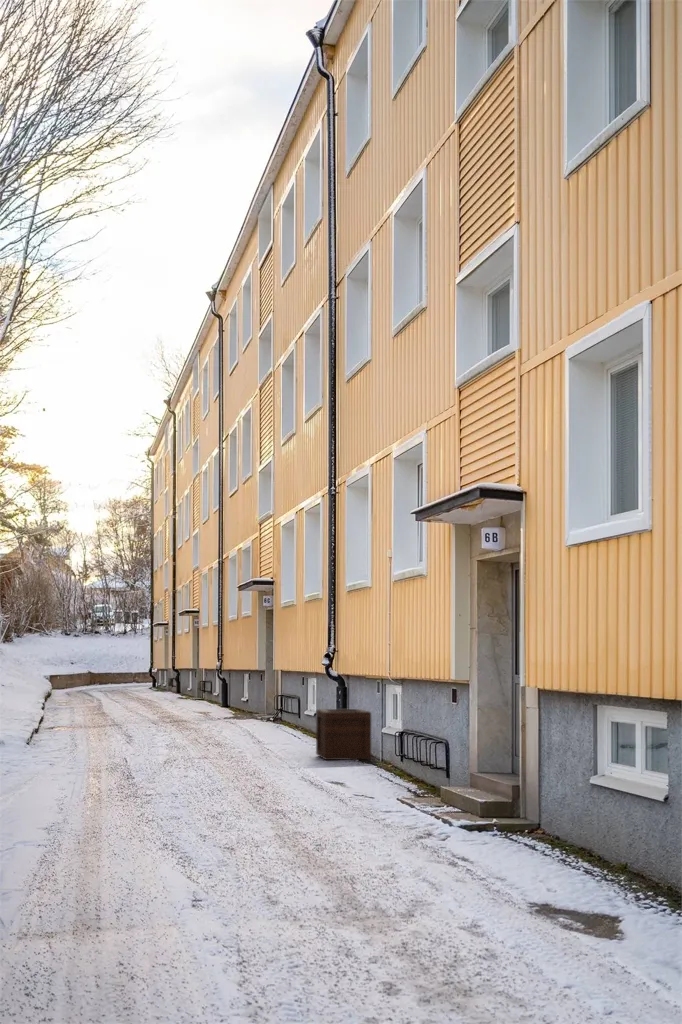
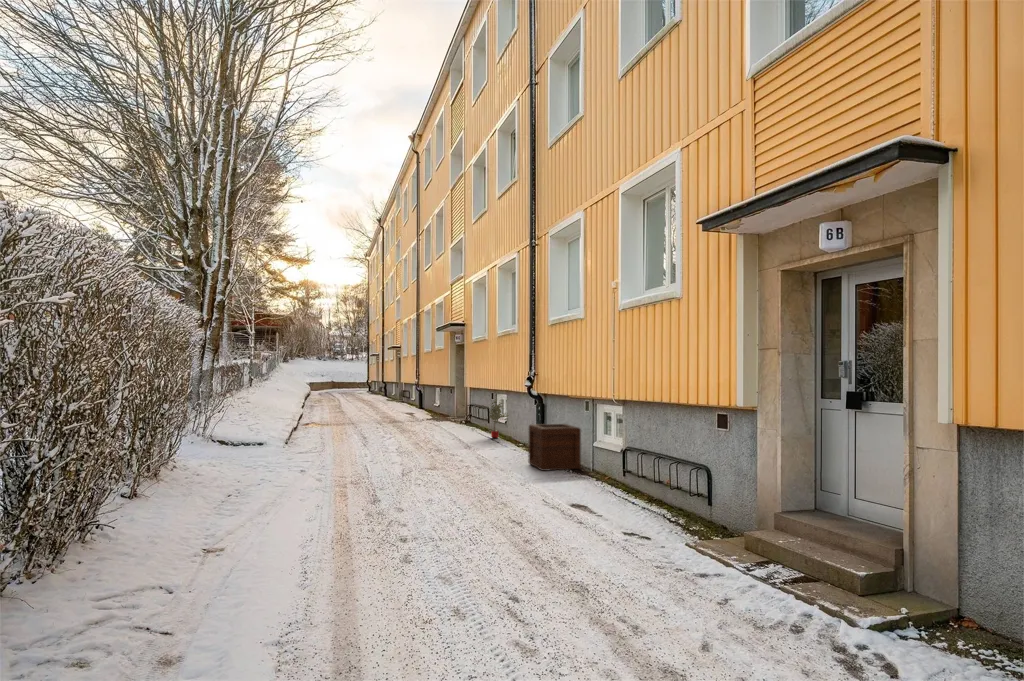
potted tree: none [289,685,317,736] -> present [489,400,508,438]

